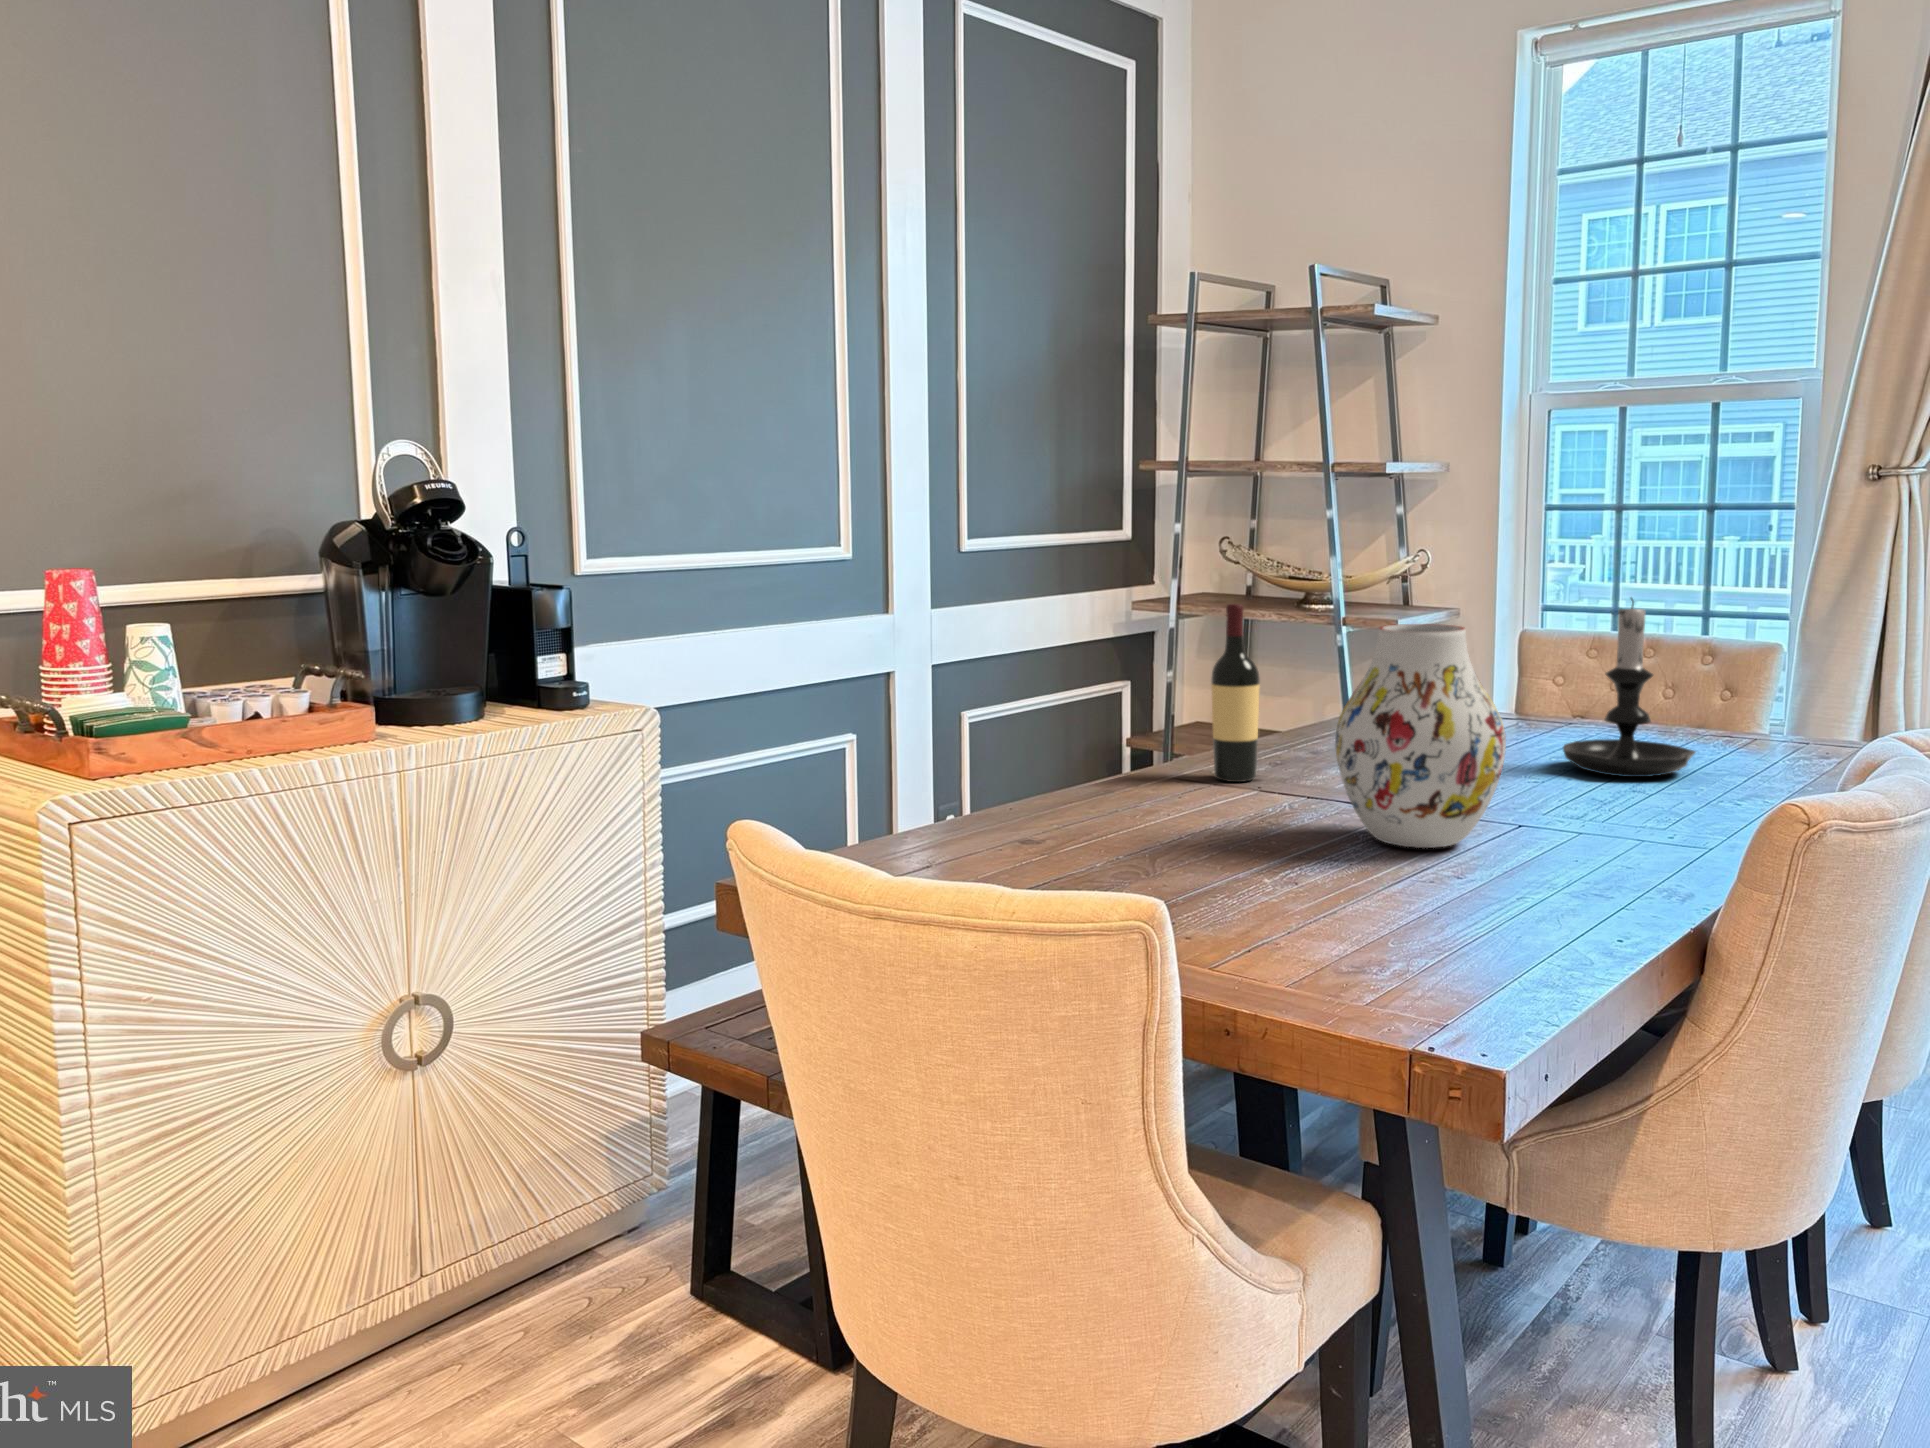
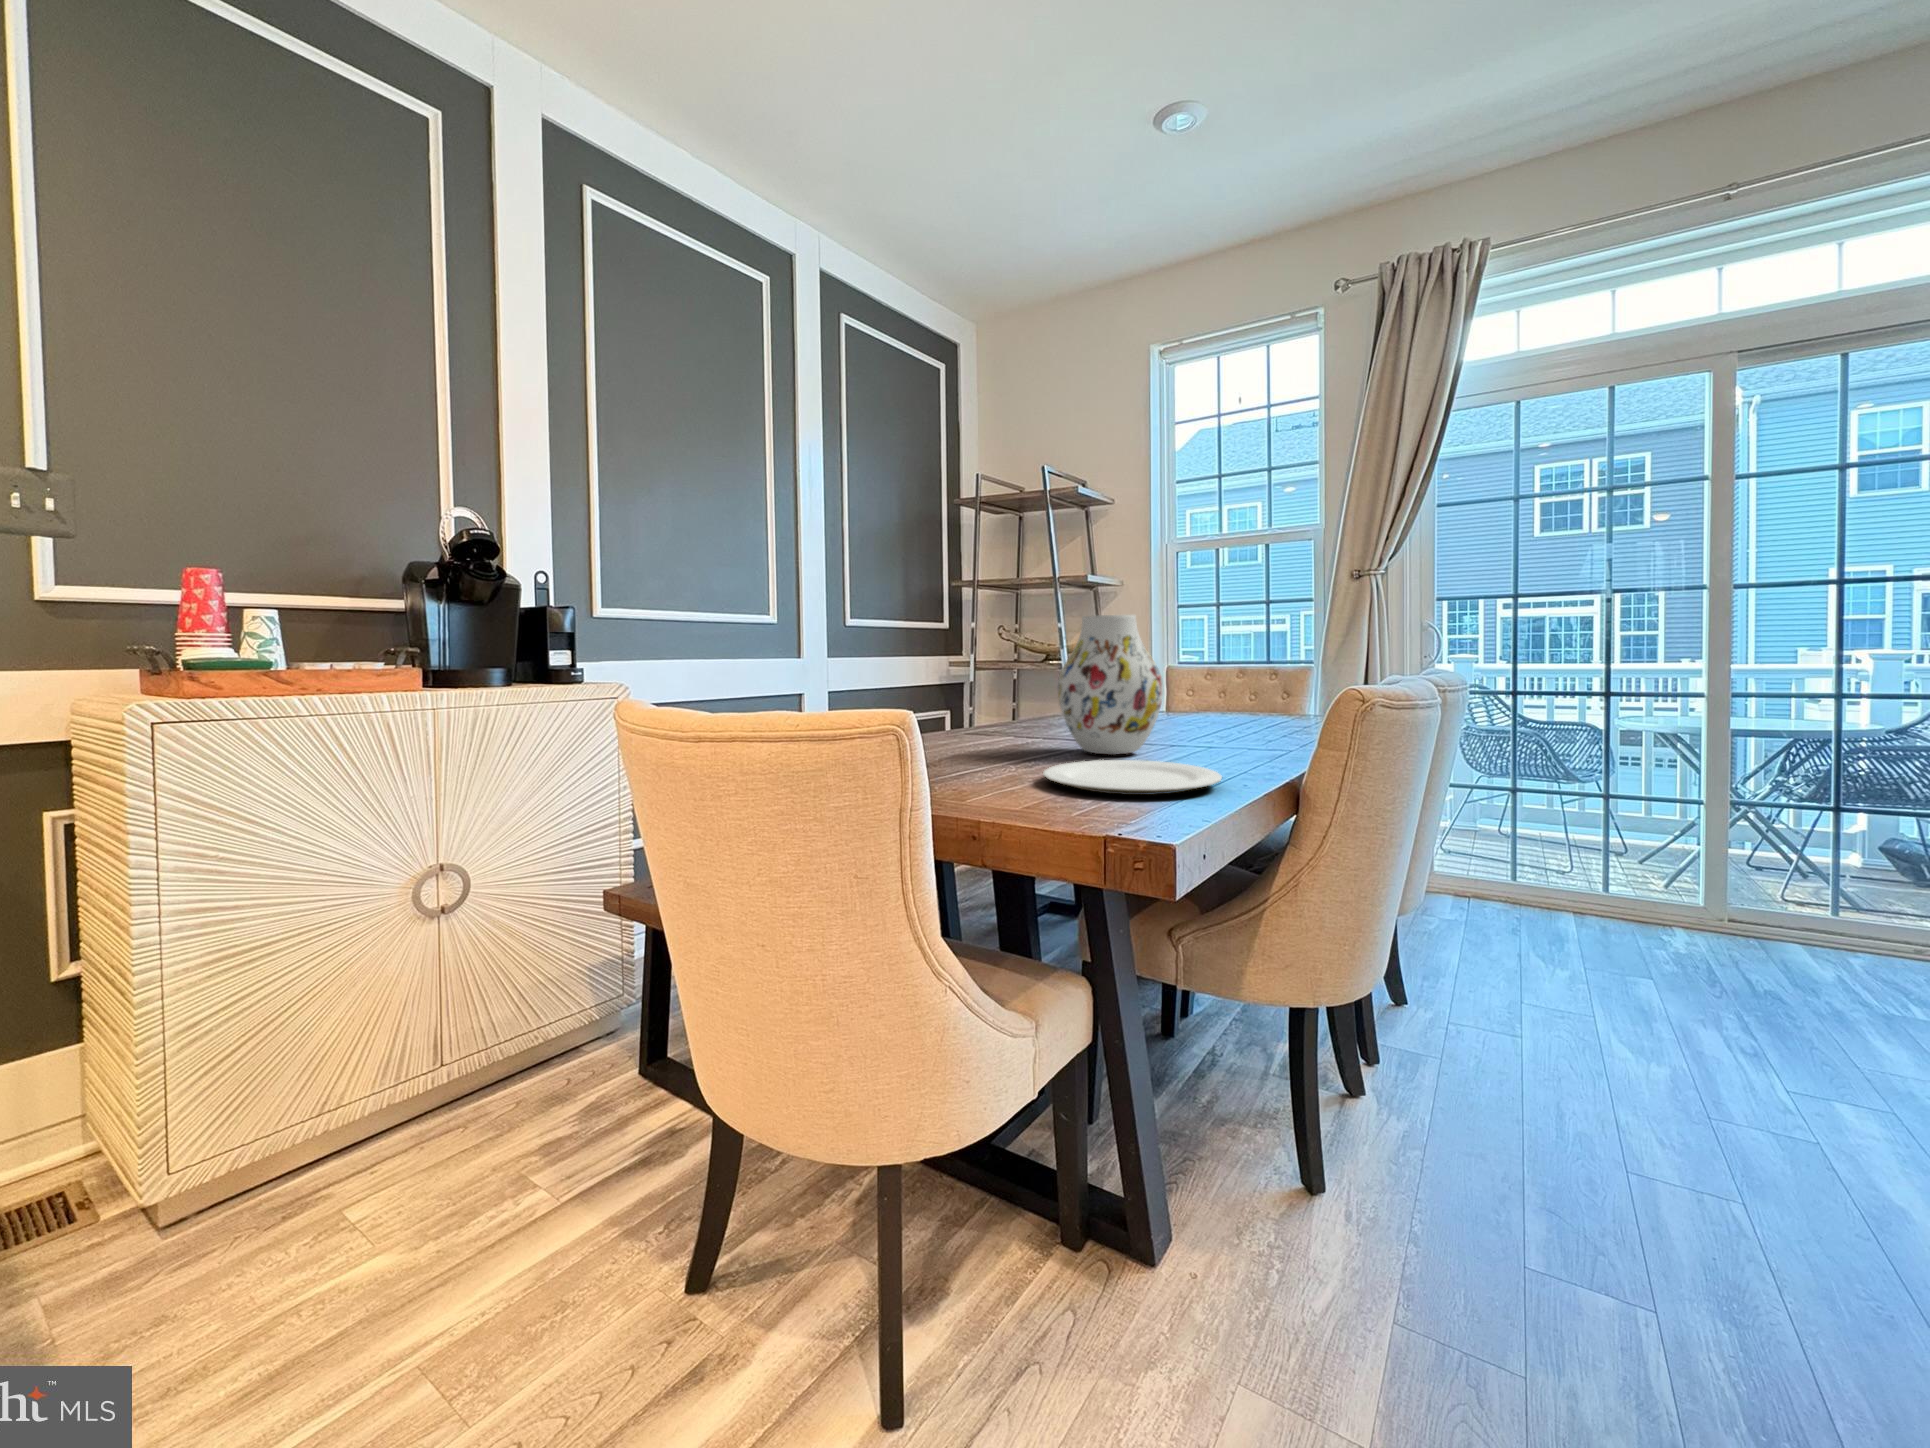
candle holder: present [1563,598,1695,777] -> none [1196,621,1274,728]
wine bottle: present [1211,604,1260,782] -> none [985,624,1014,733]
plate: none [1315,874,1588,951] -> present [1043,760,1222,795]

